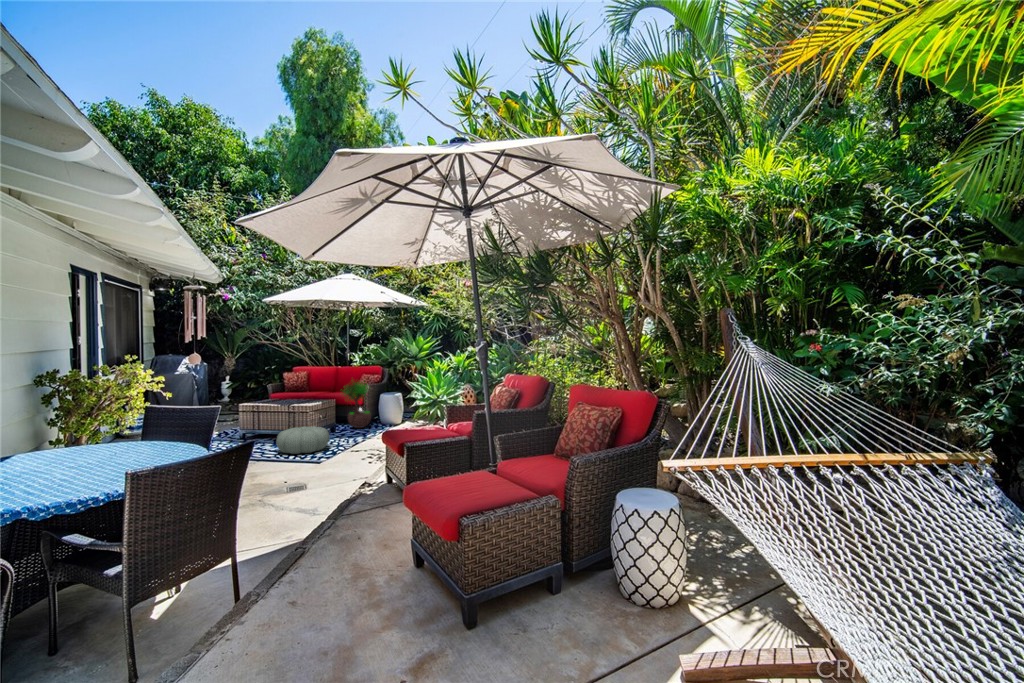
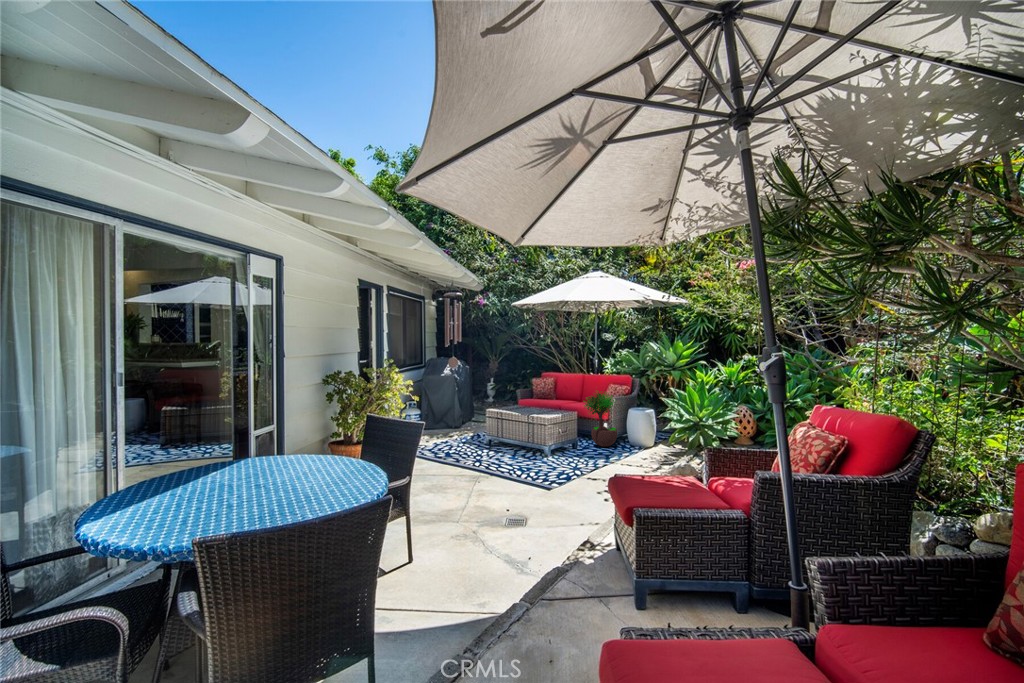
pouf: present [276,426,329,454] -> none [511,442,565,473]

